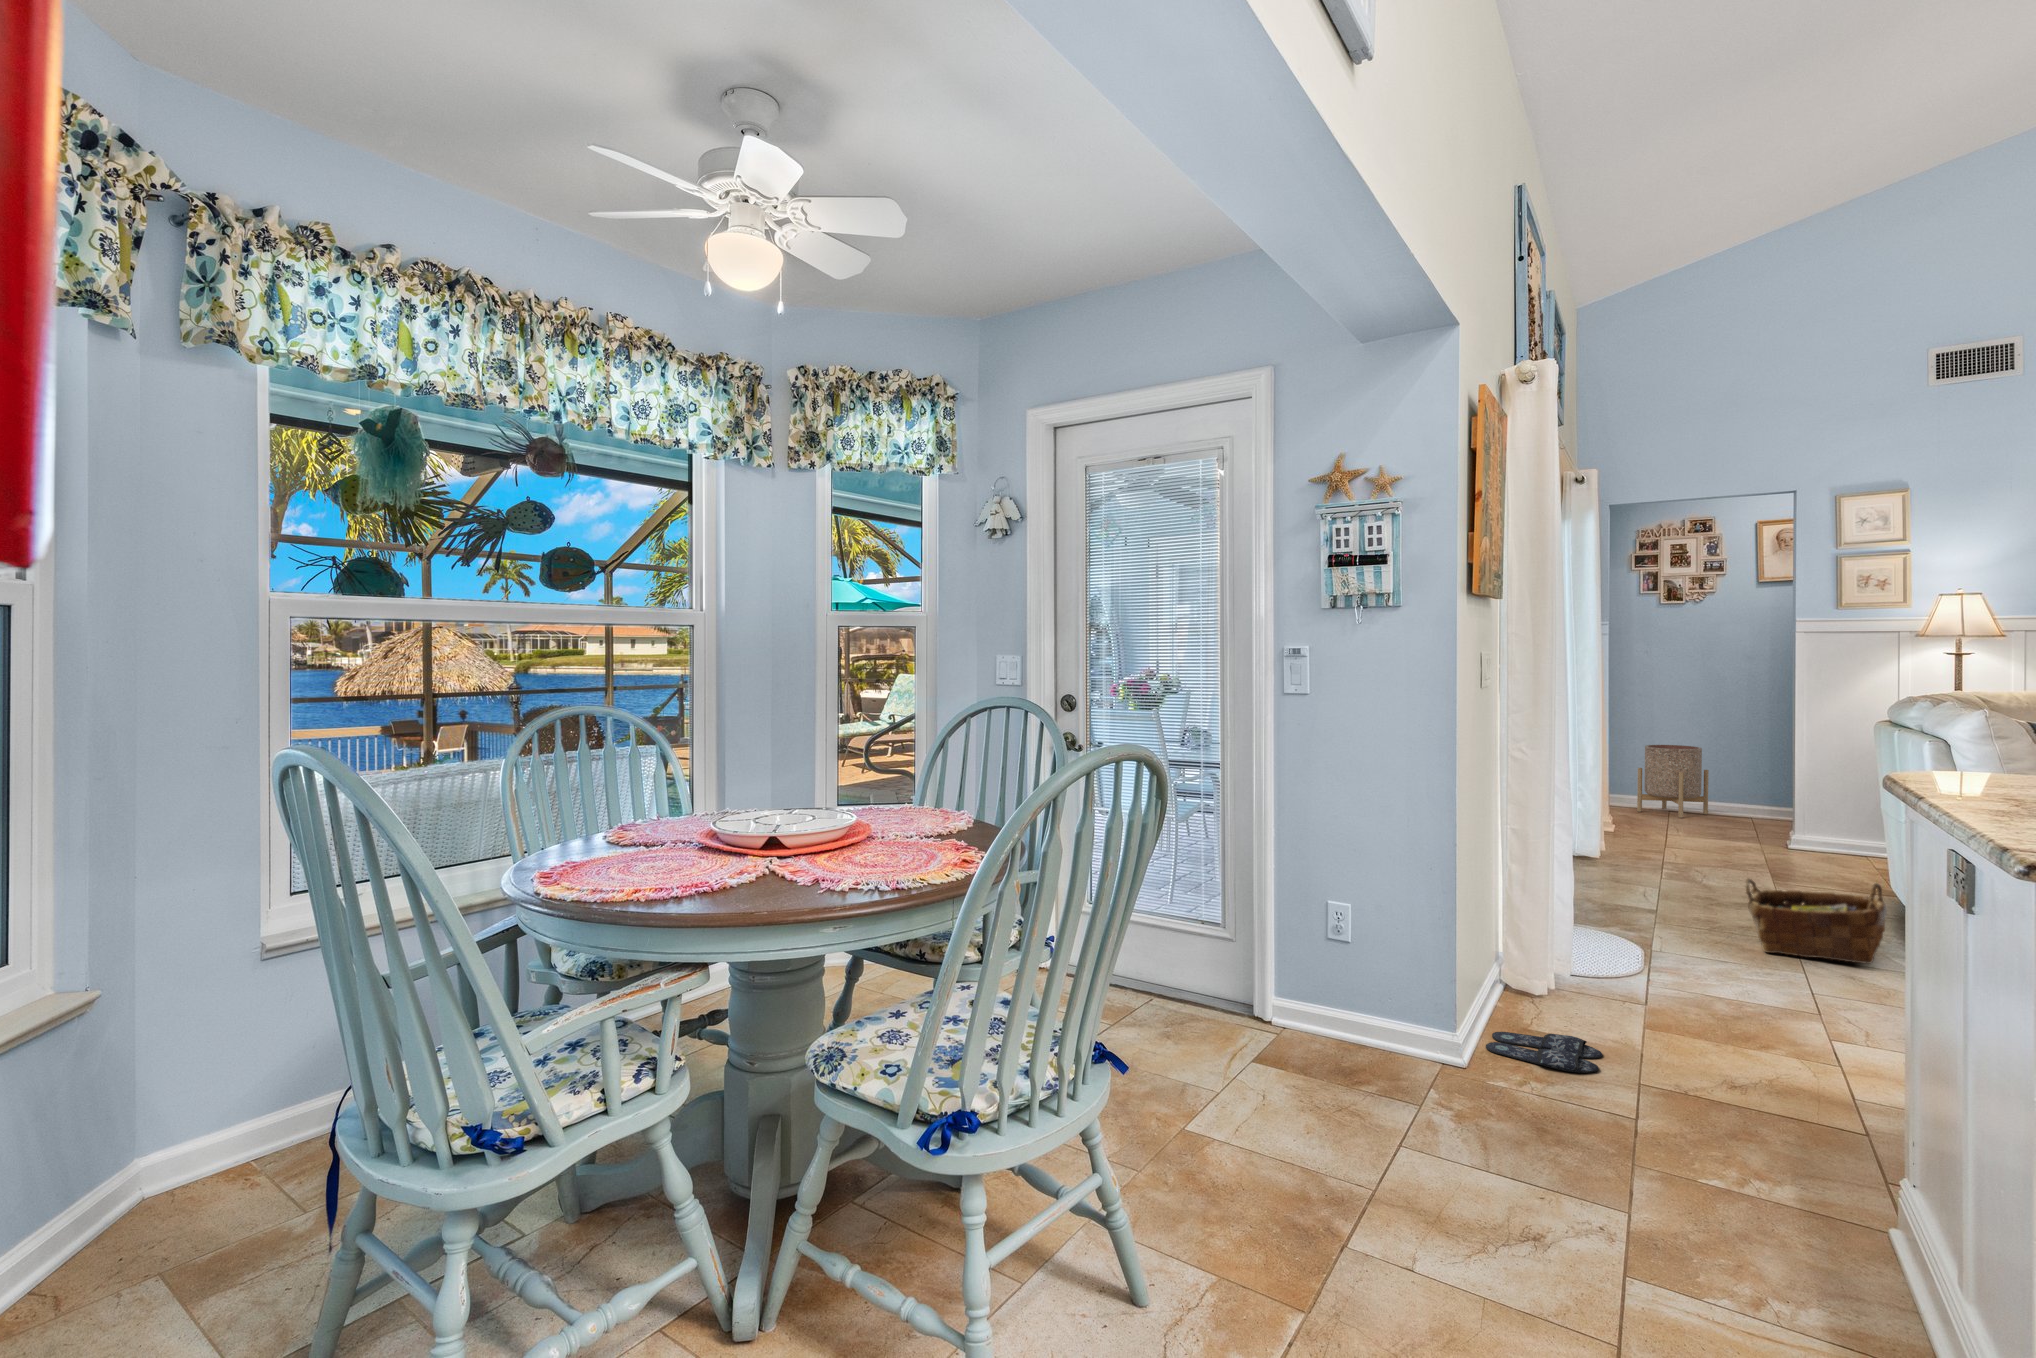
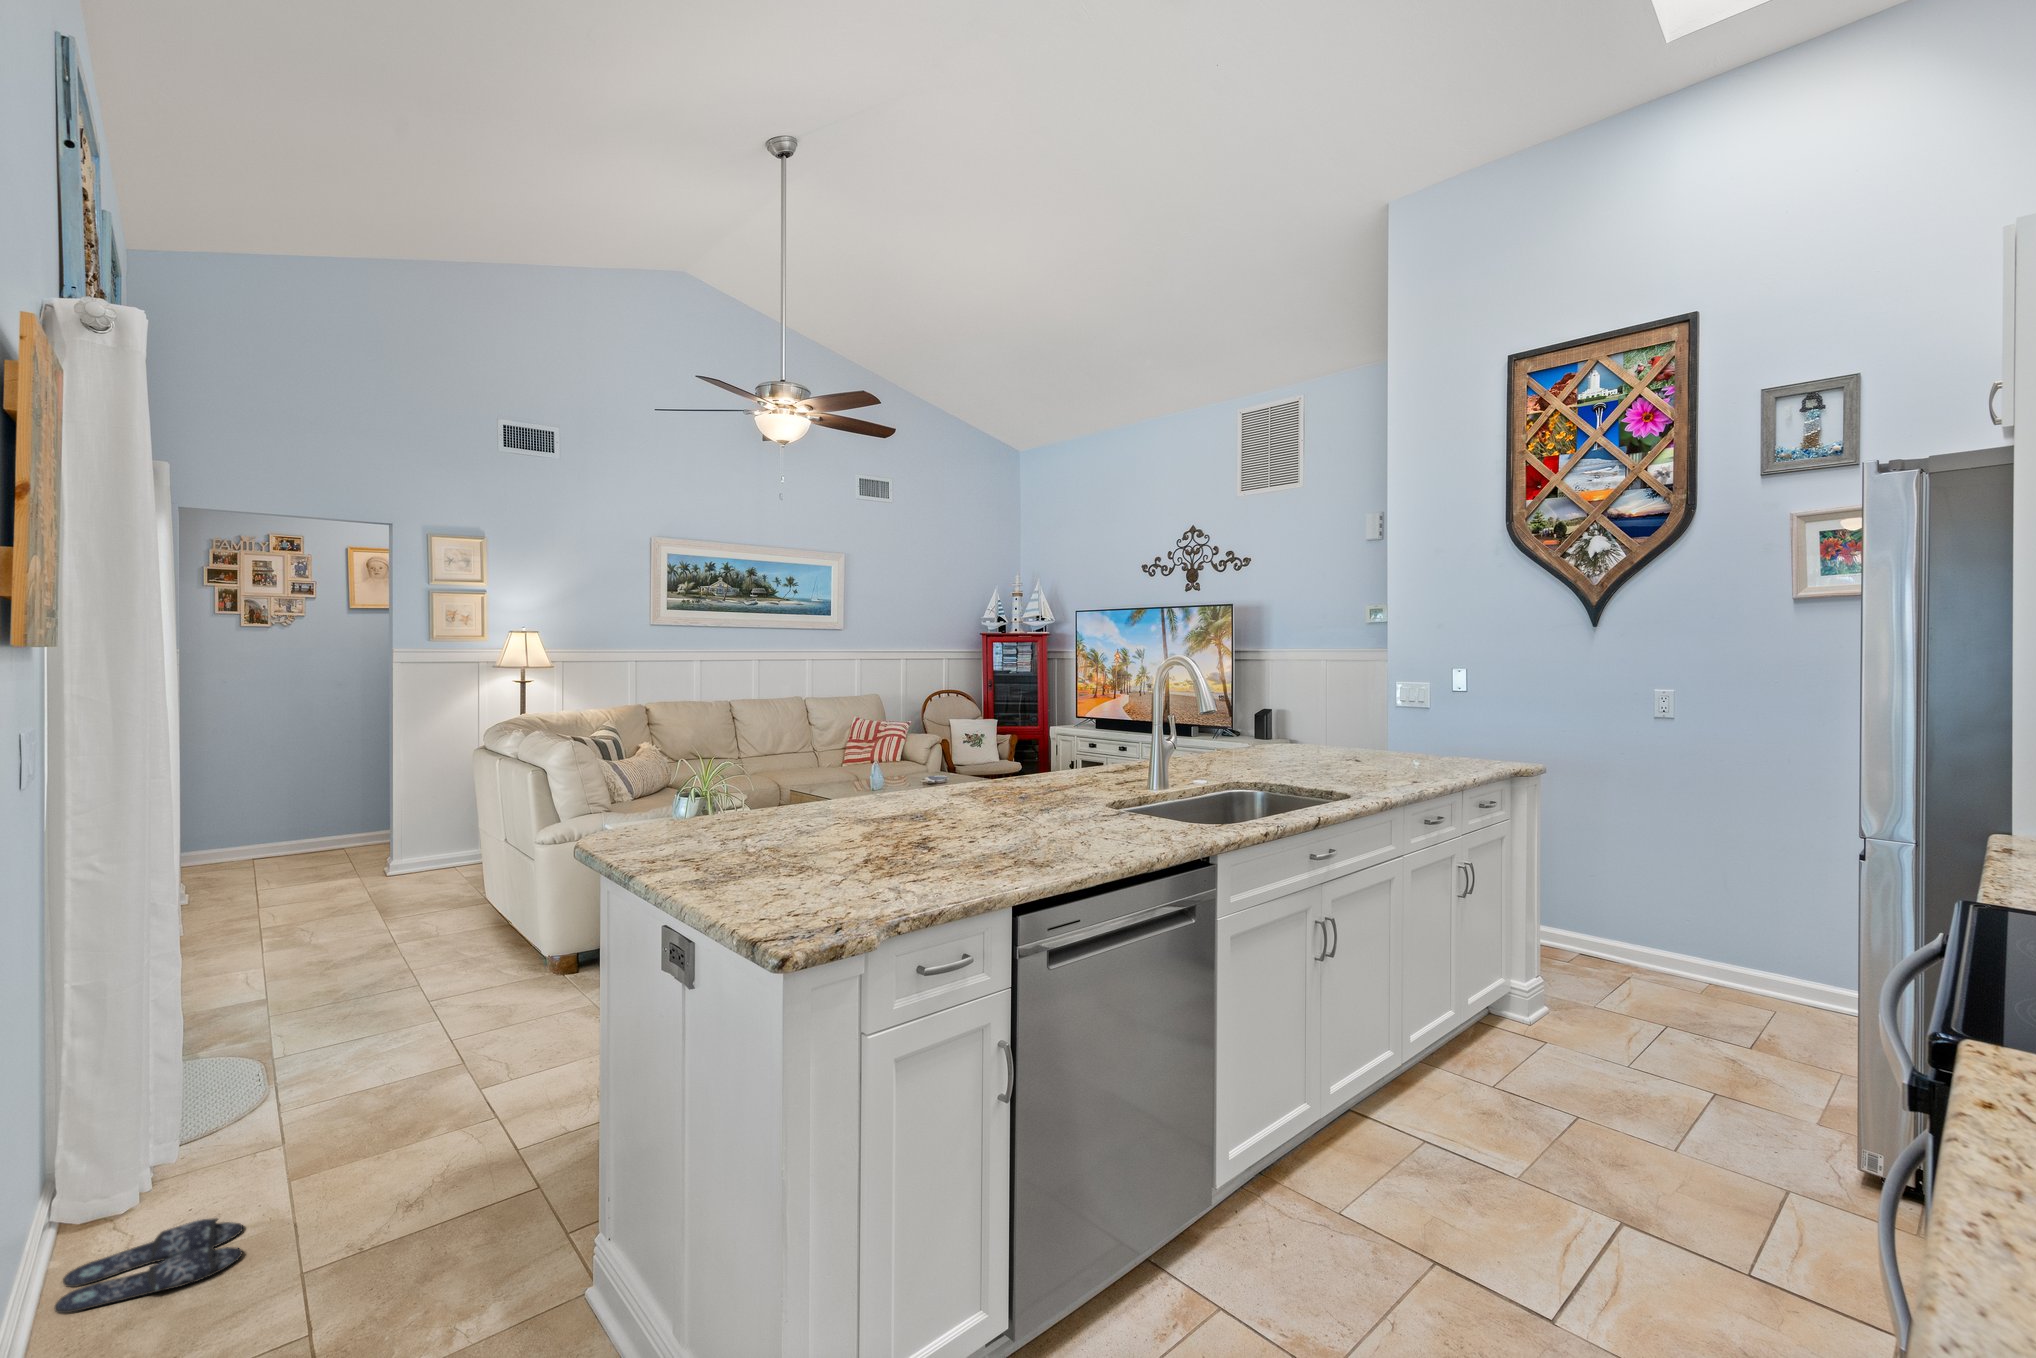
planter: present [1637,745,1709,818] -> none [220,779,302,859]
woven basket: present [1745,879,1887,964] -> none [374,904,501,1001]

